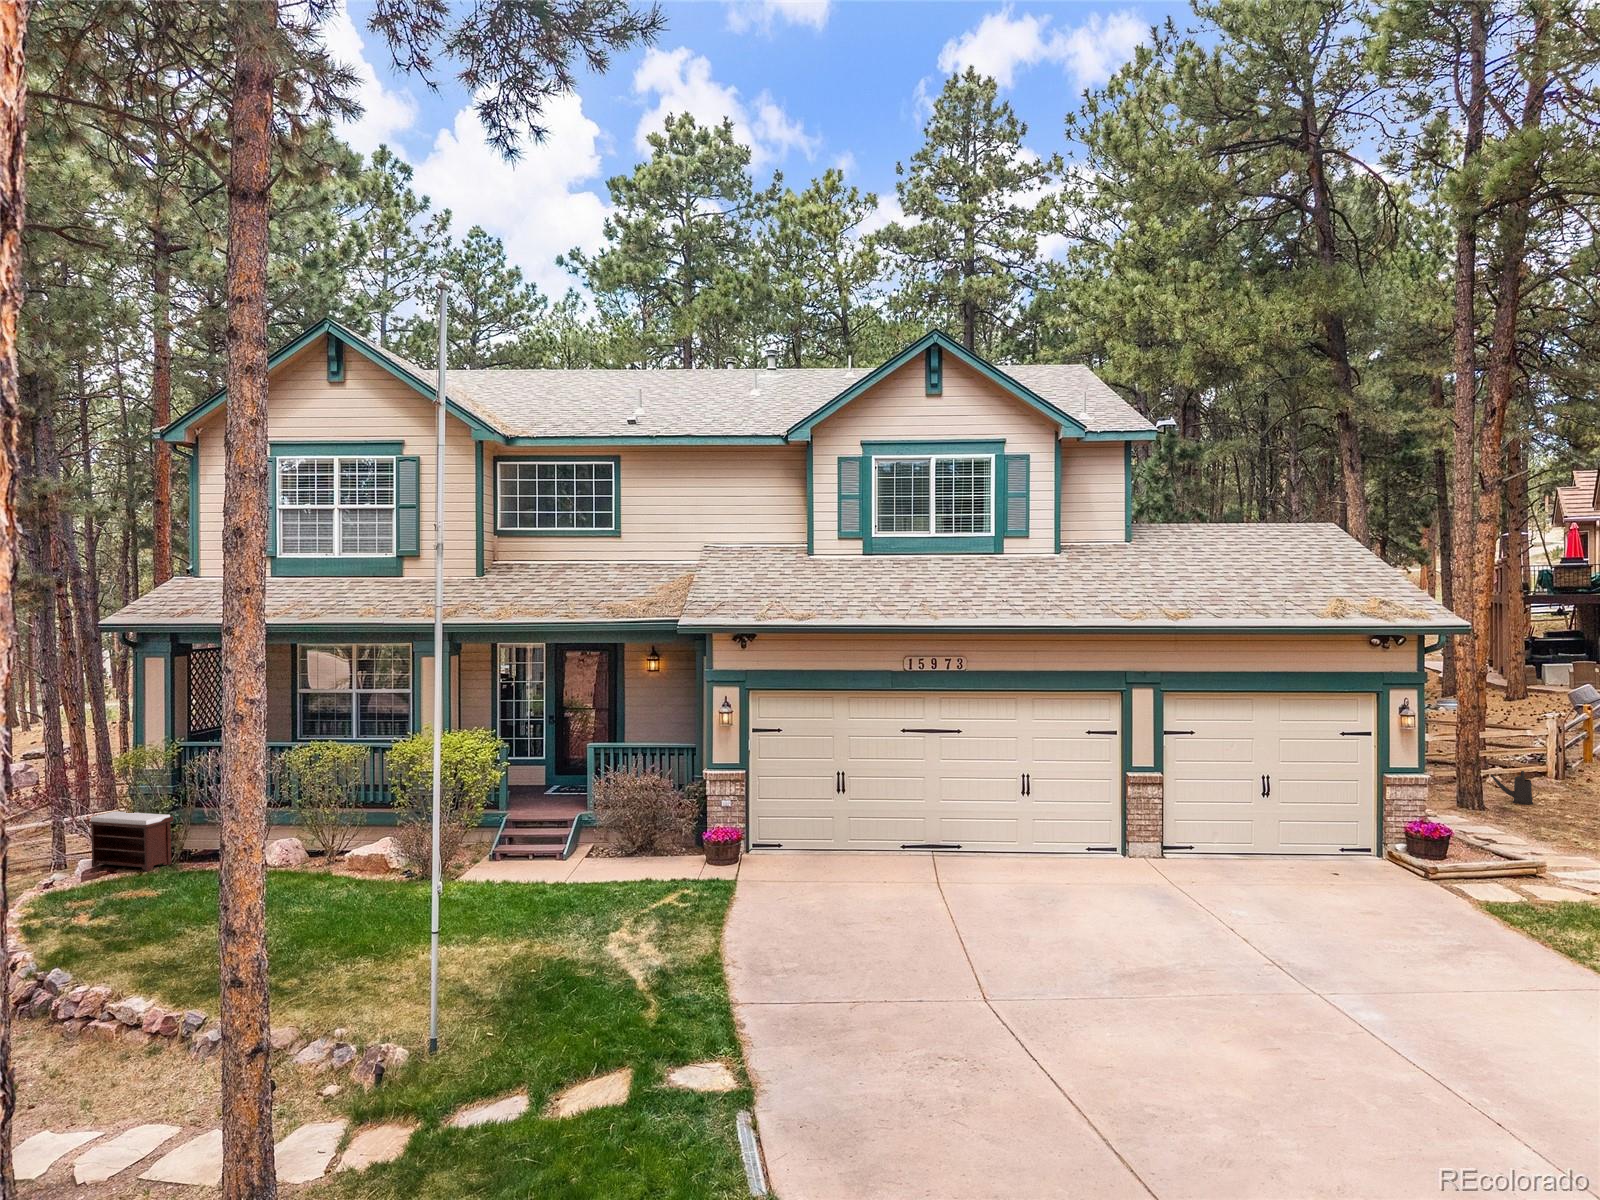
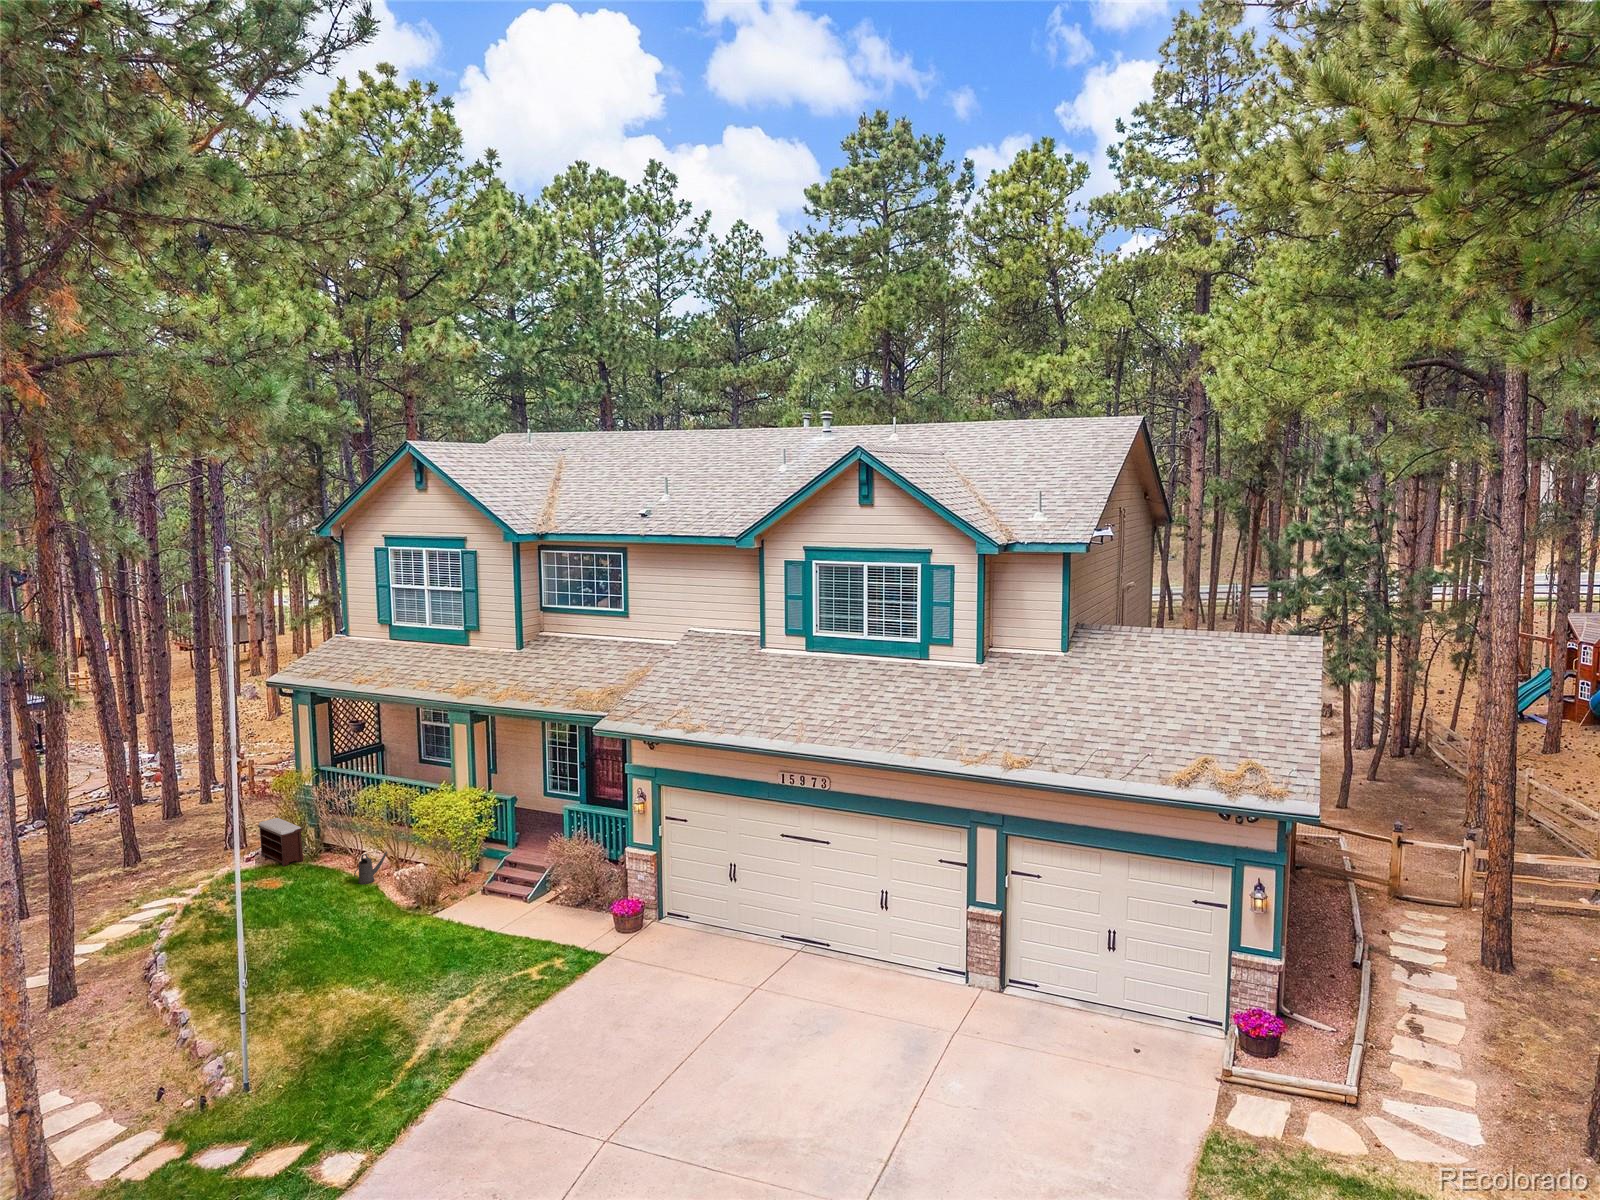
watering can: present [1490,771,1539,805] -> present [354,852,387,884]

